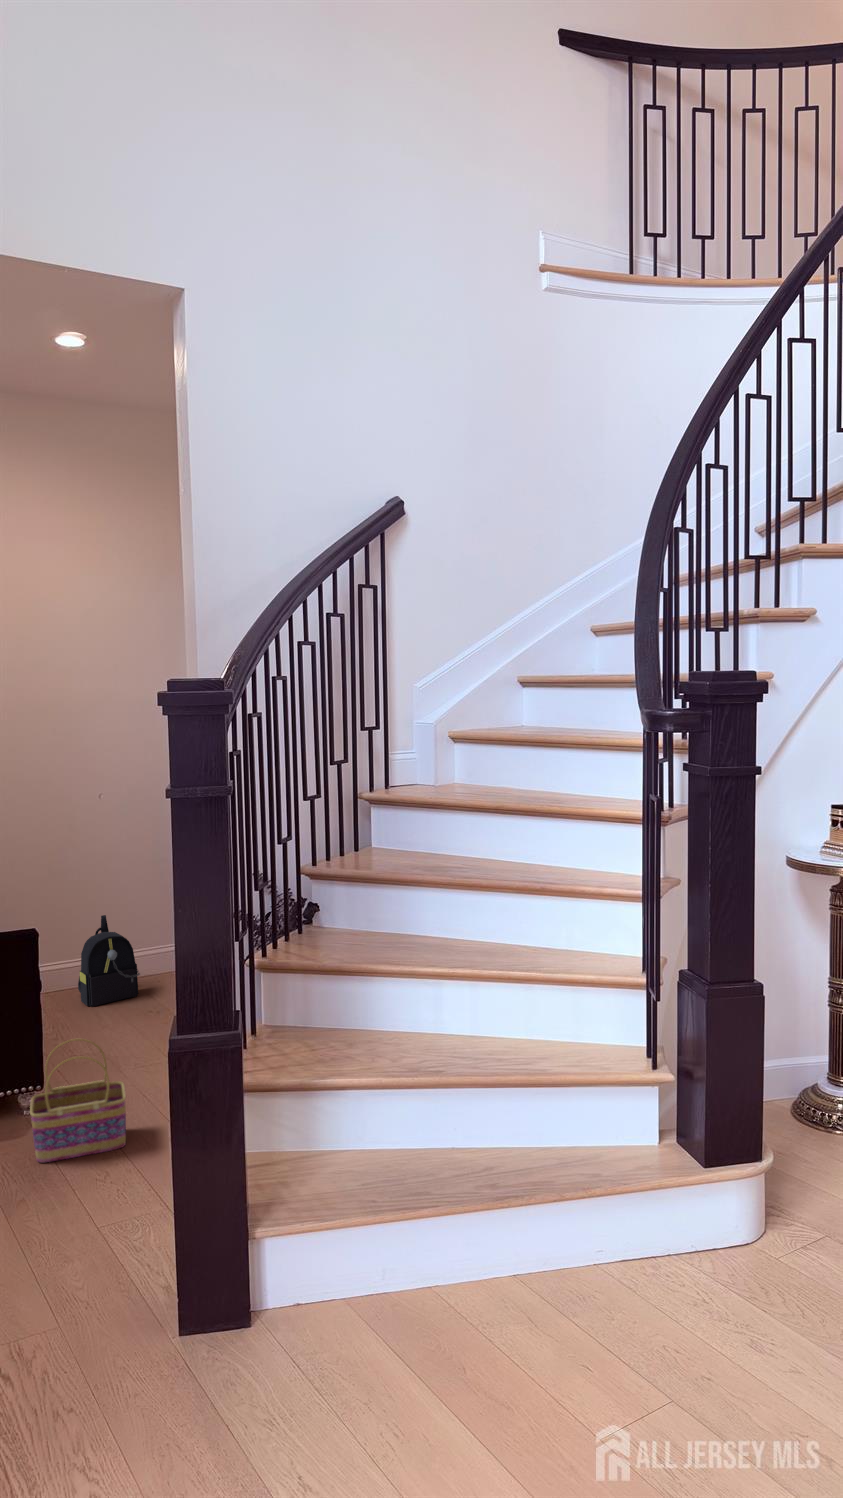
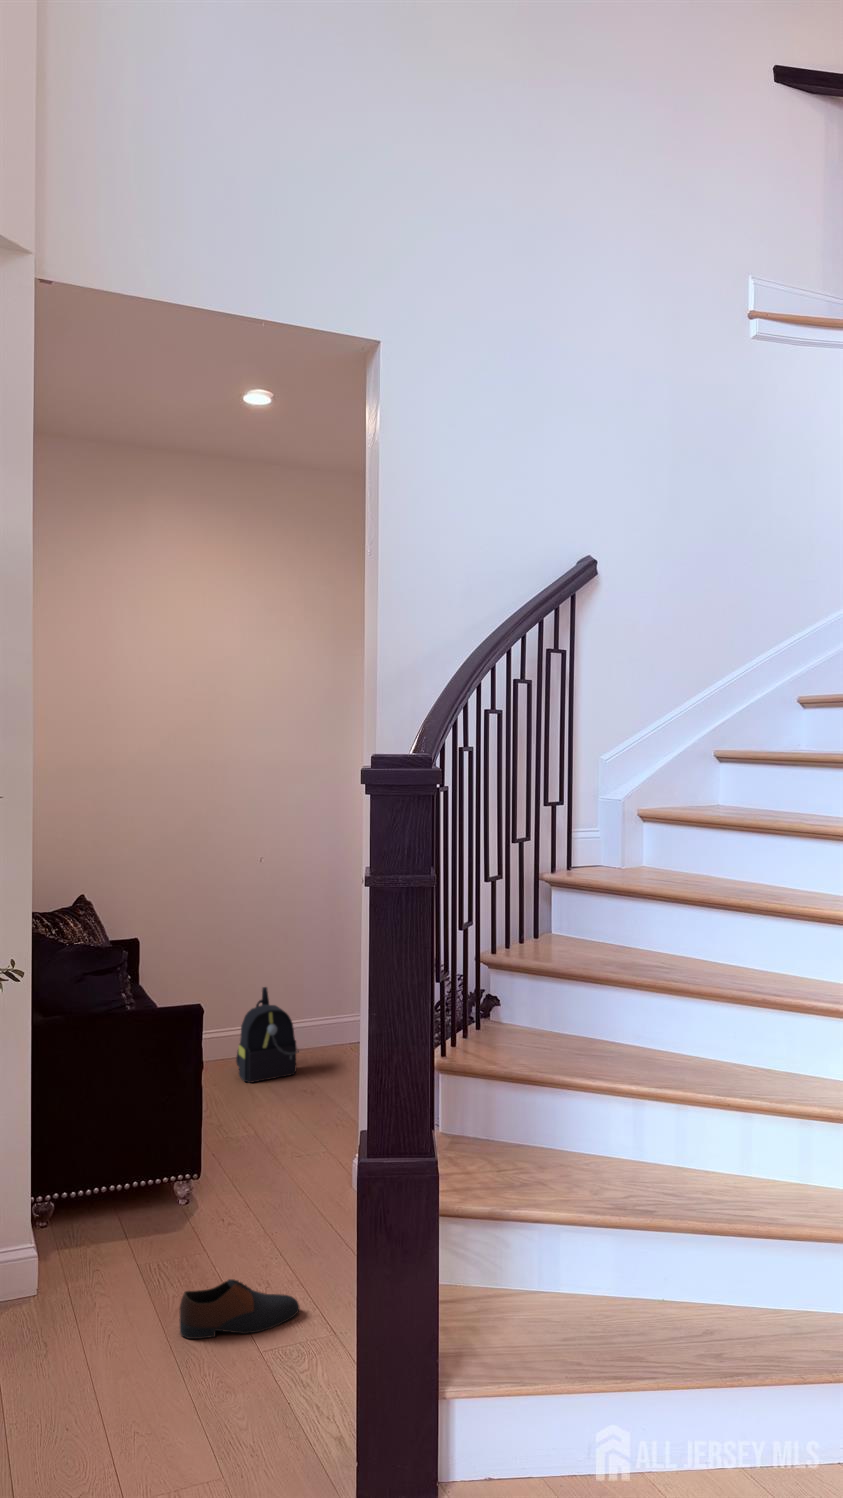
basket: present [30,1039,126,1163] -> none [185,1127,285,1263]
shoe: none [28,1168,142,1223] -> present [179,1279,299,1339]

